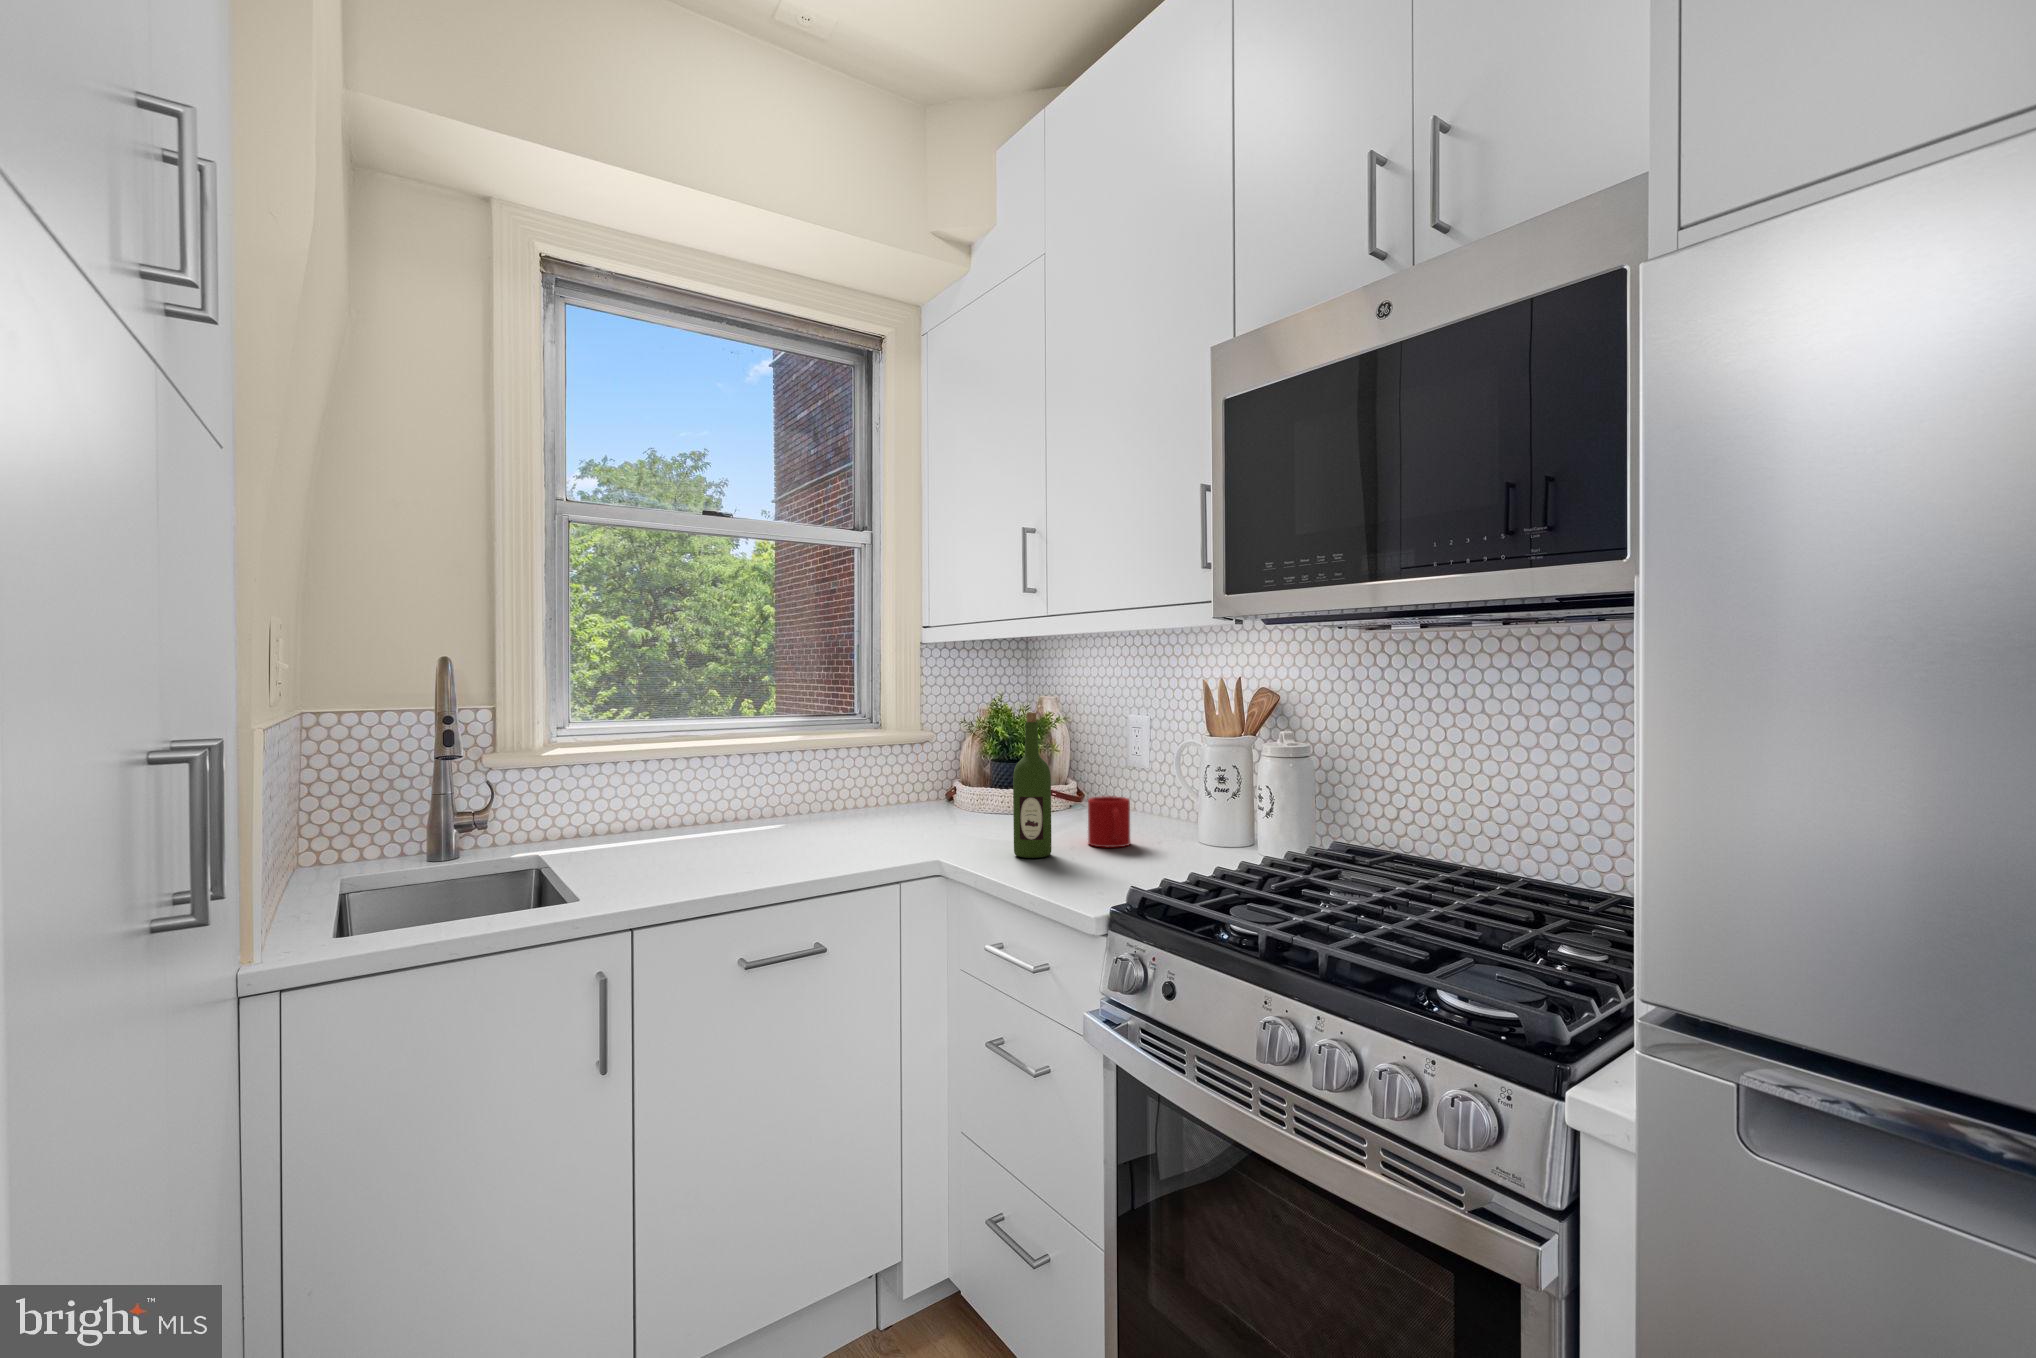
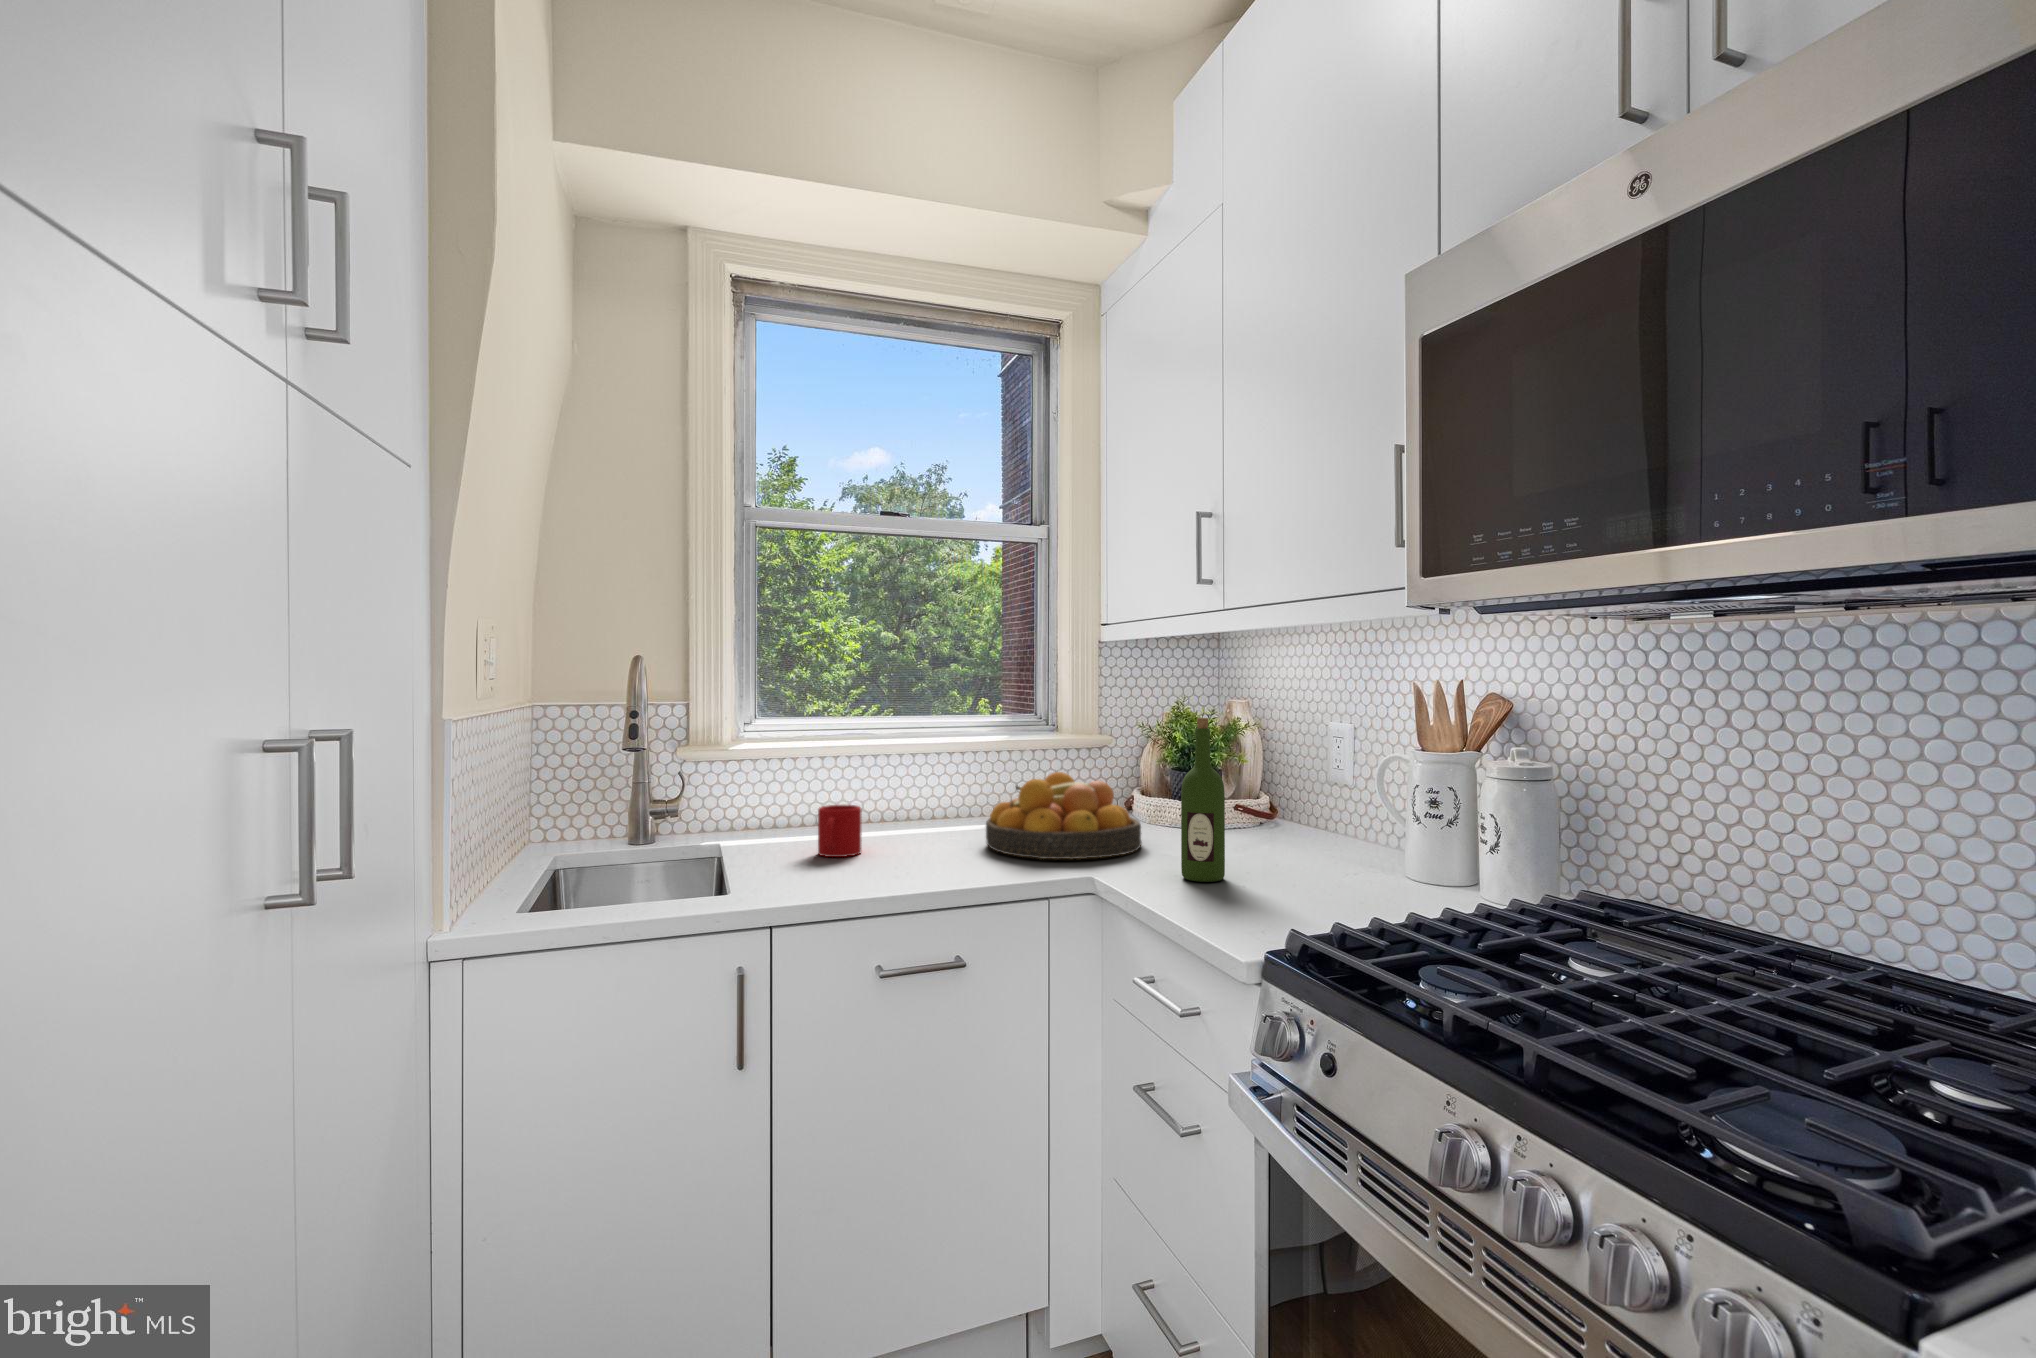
fruit bowl: none [822,766,969,847] -> present [986,772,1142,859]
mug: present [1088,796,1130,847] -> present [818,805,862,857]

